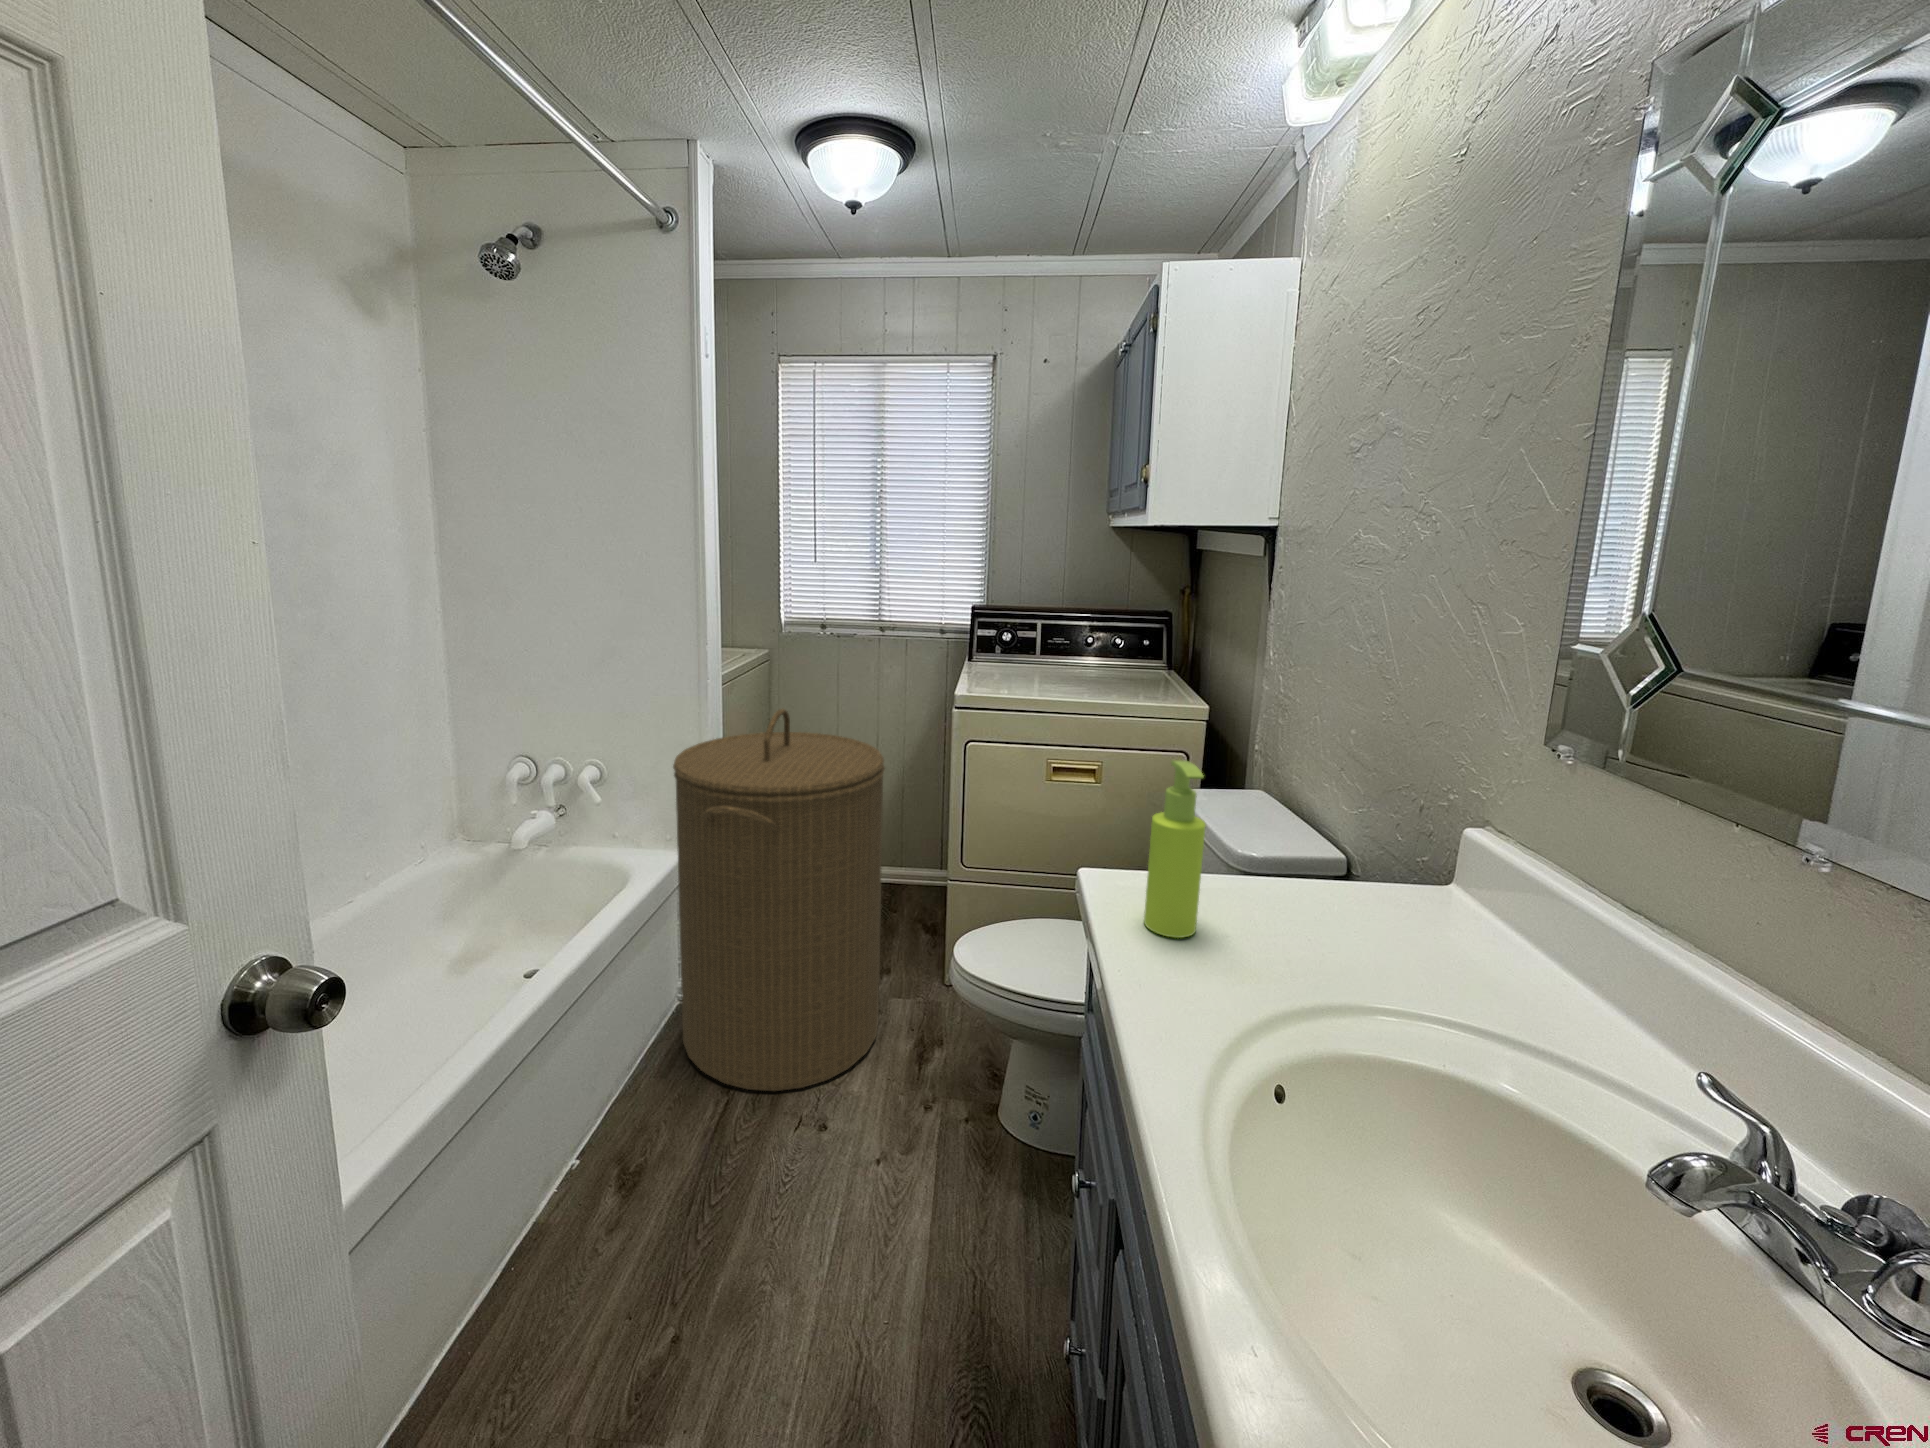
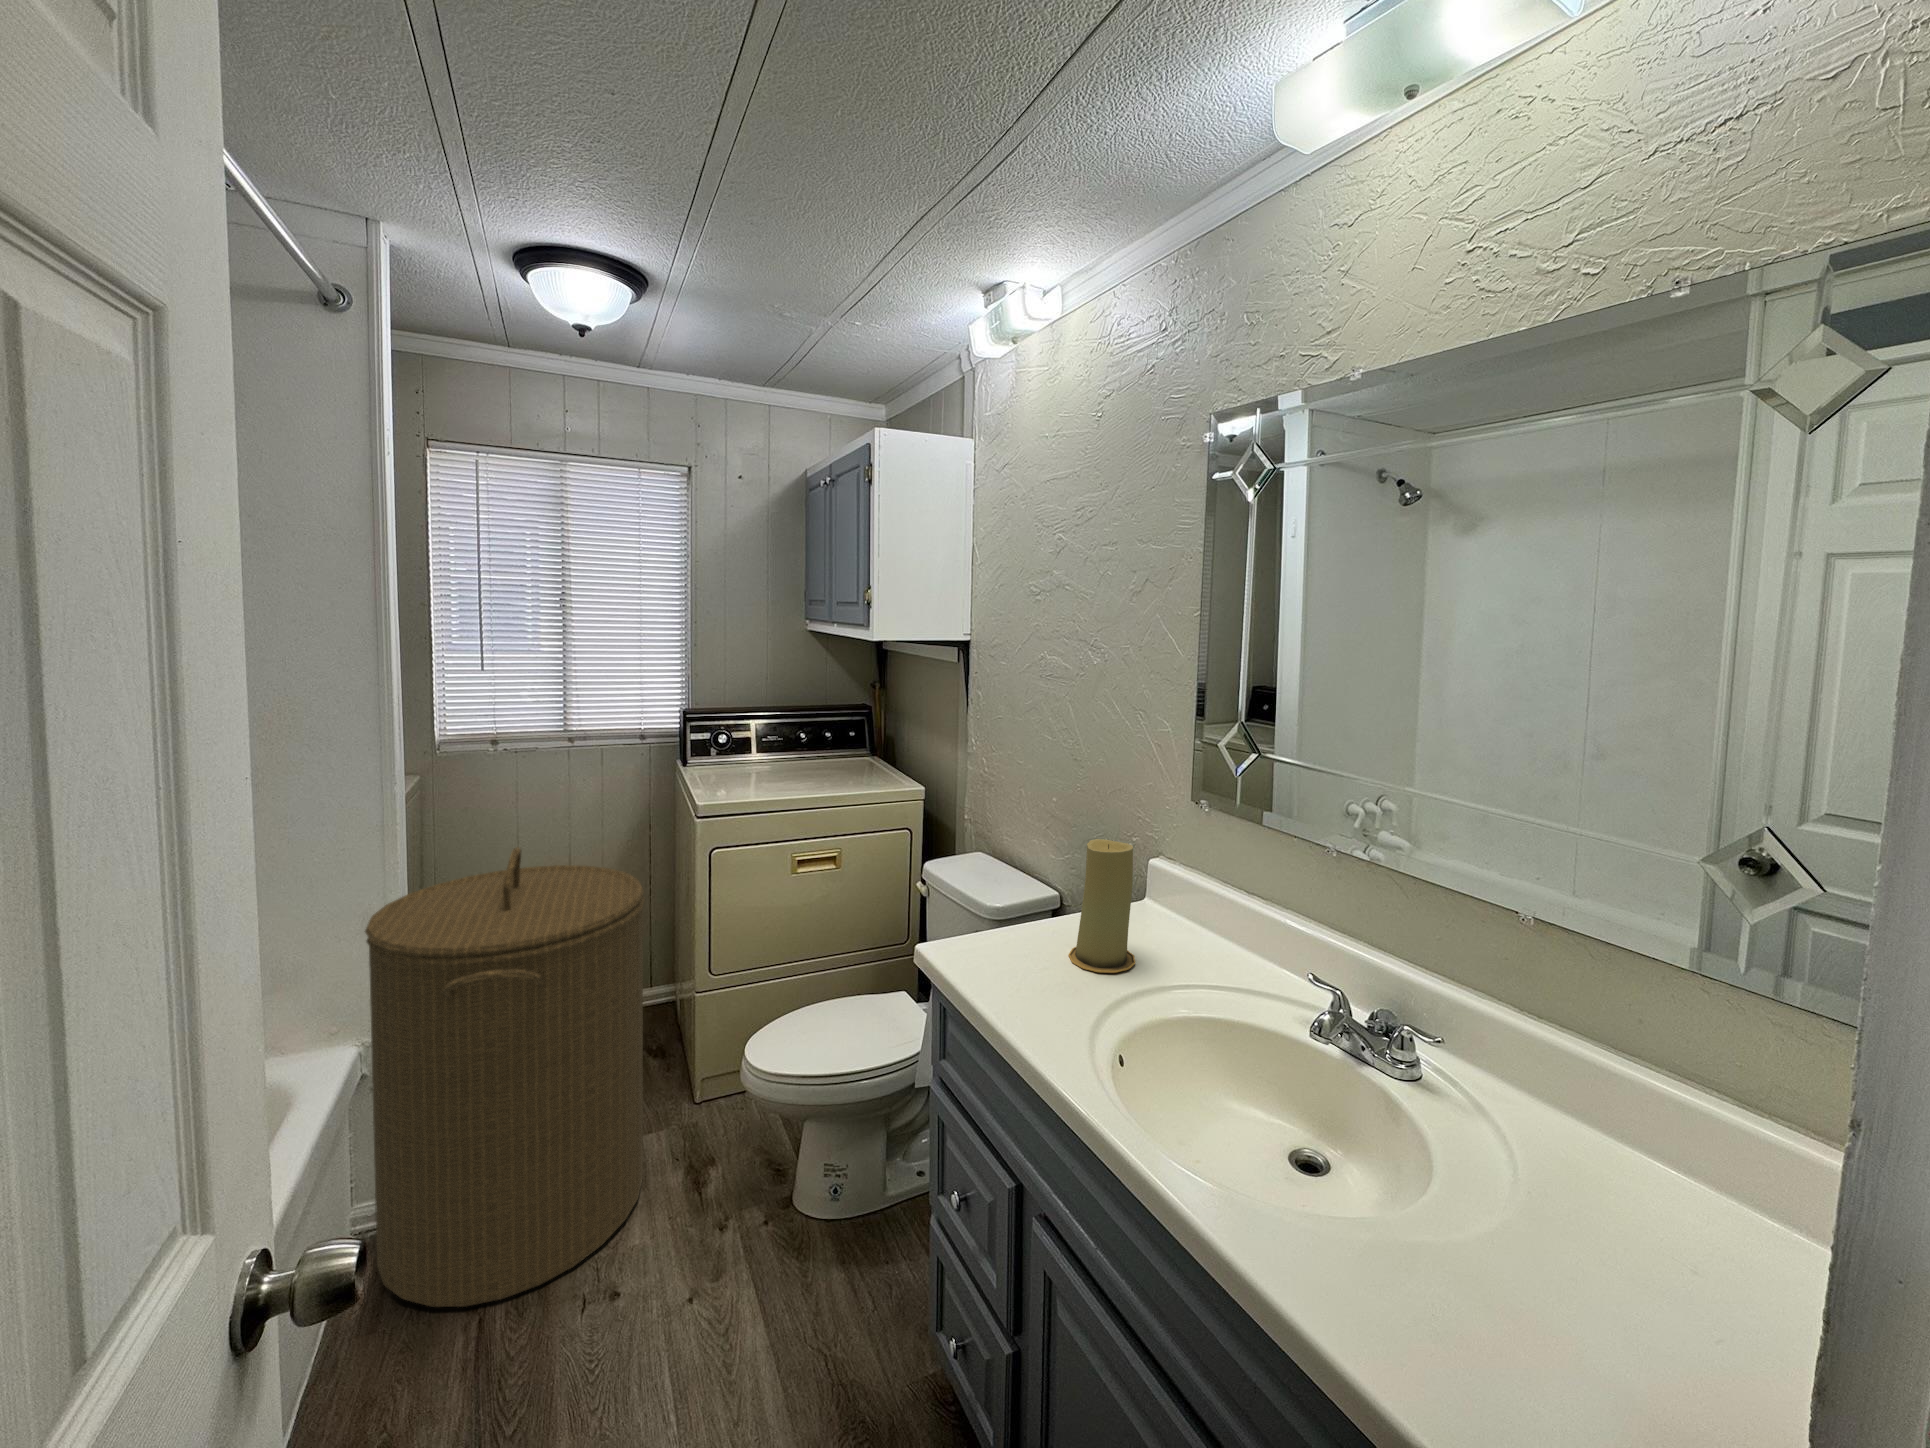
soap dispenser: present [1144,760,1206,938] -> none [1000,851,1042,981]
candle: none [1263,766,1384,968] -> present [1069,839,1135,973]

